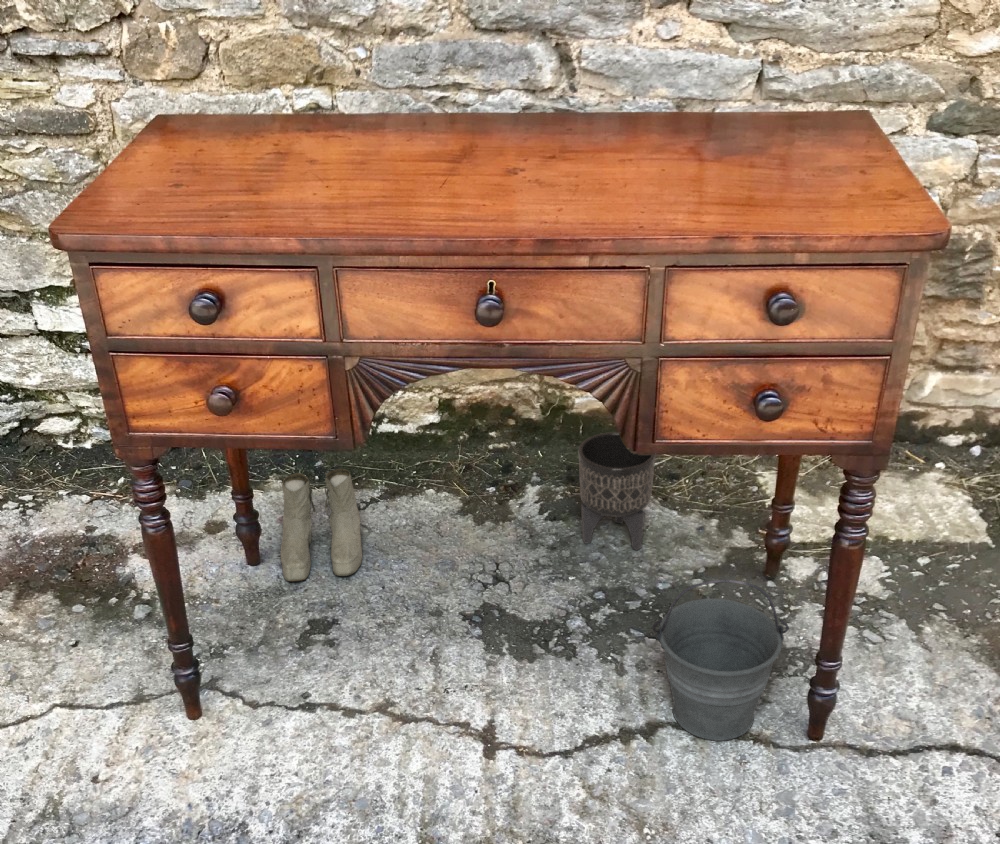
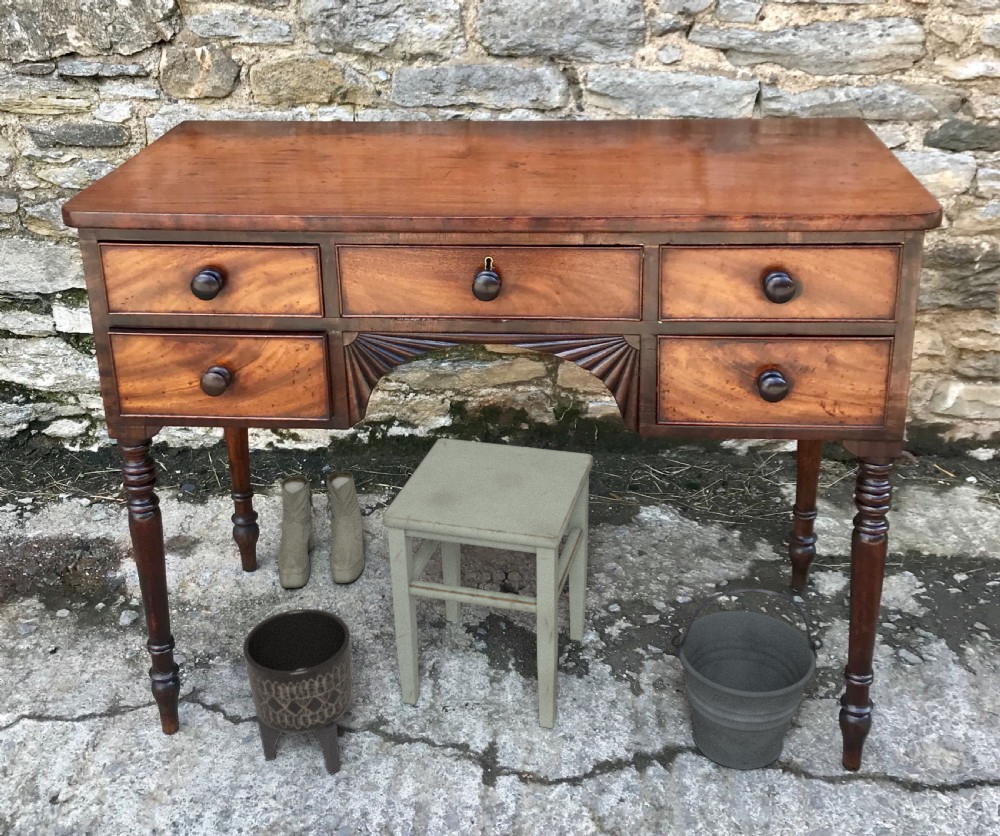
planter: present [579,432,655,550] -> present [243,609,352,774]
stool: none [390,442,580,708] -> present [382,438,593,728]

